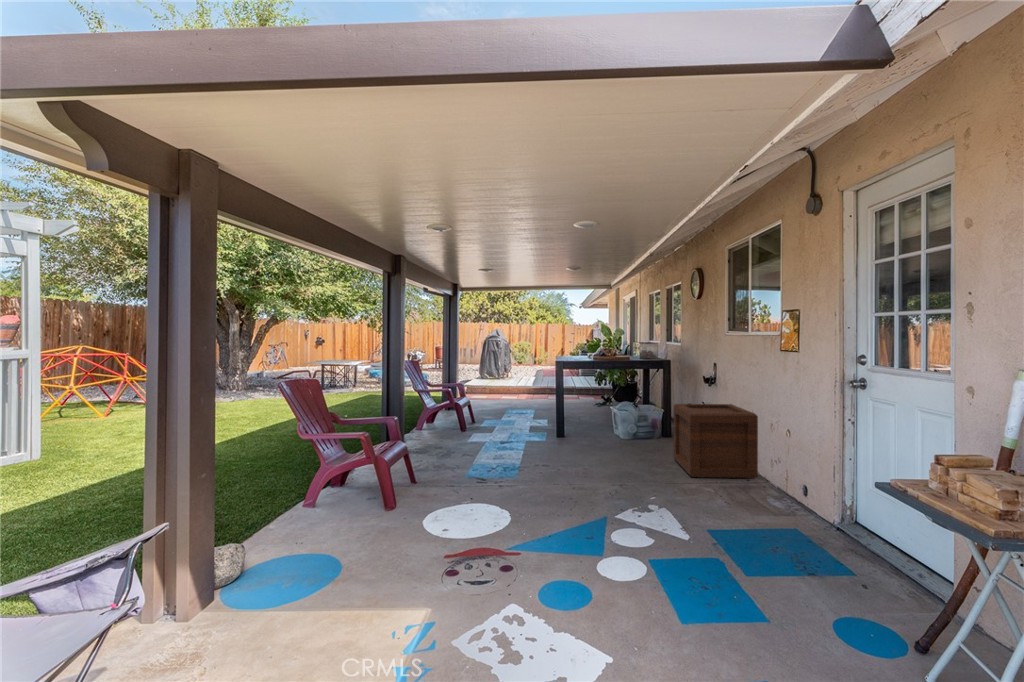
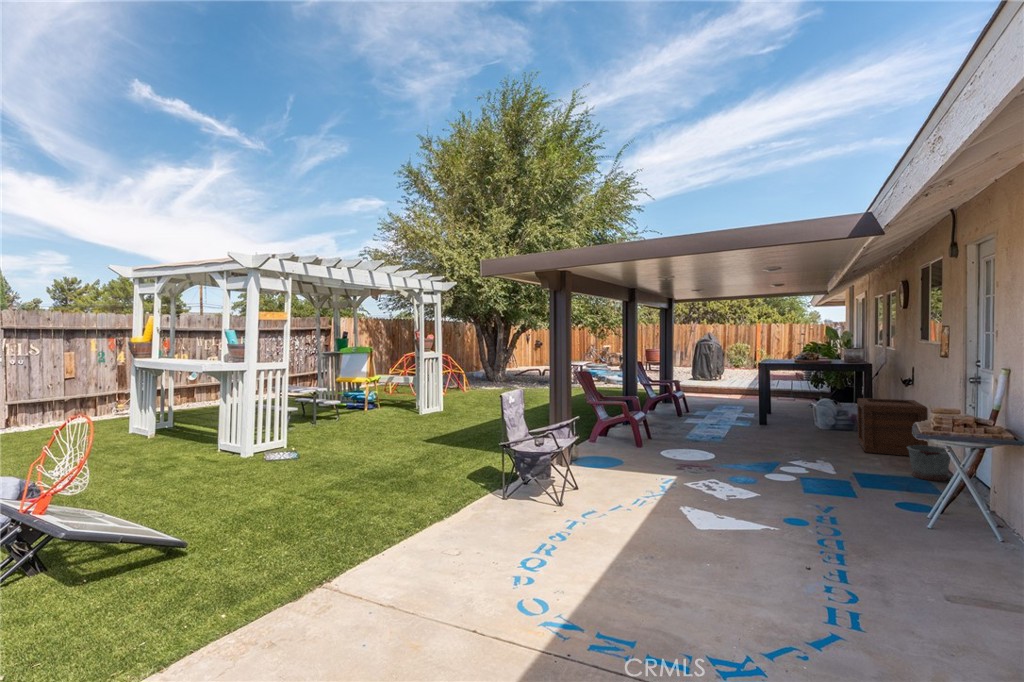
bucket: none [761,472,816,525] -> present [907,445,950,481]

